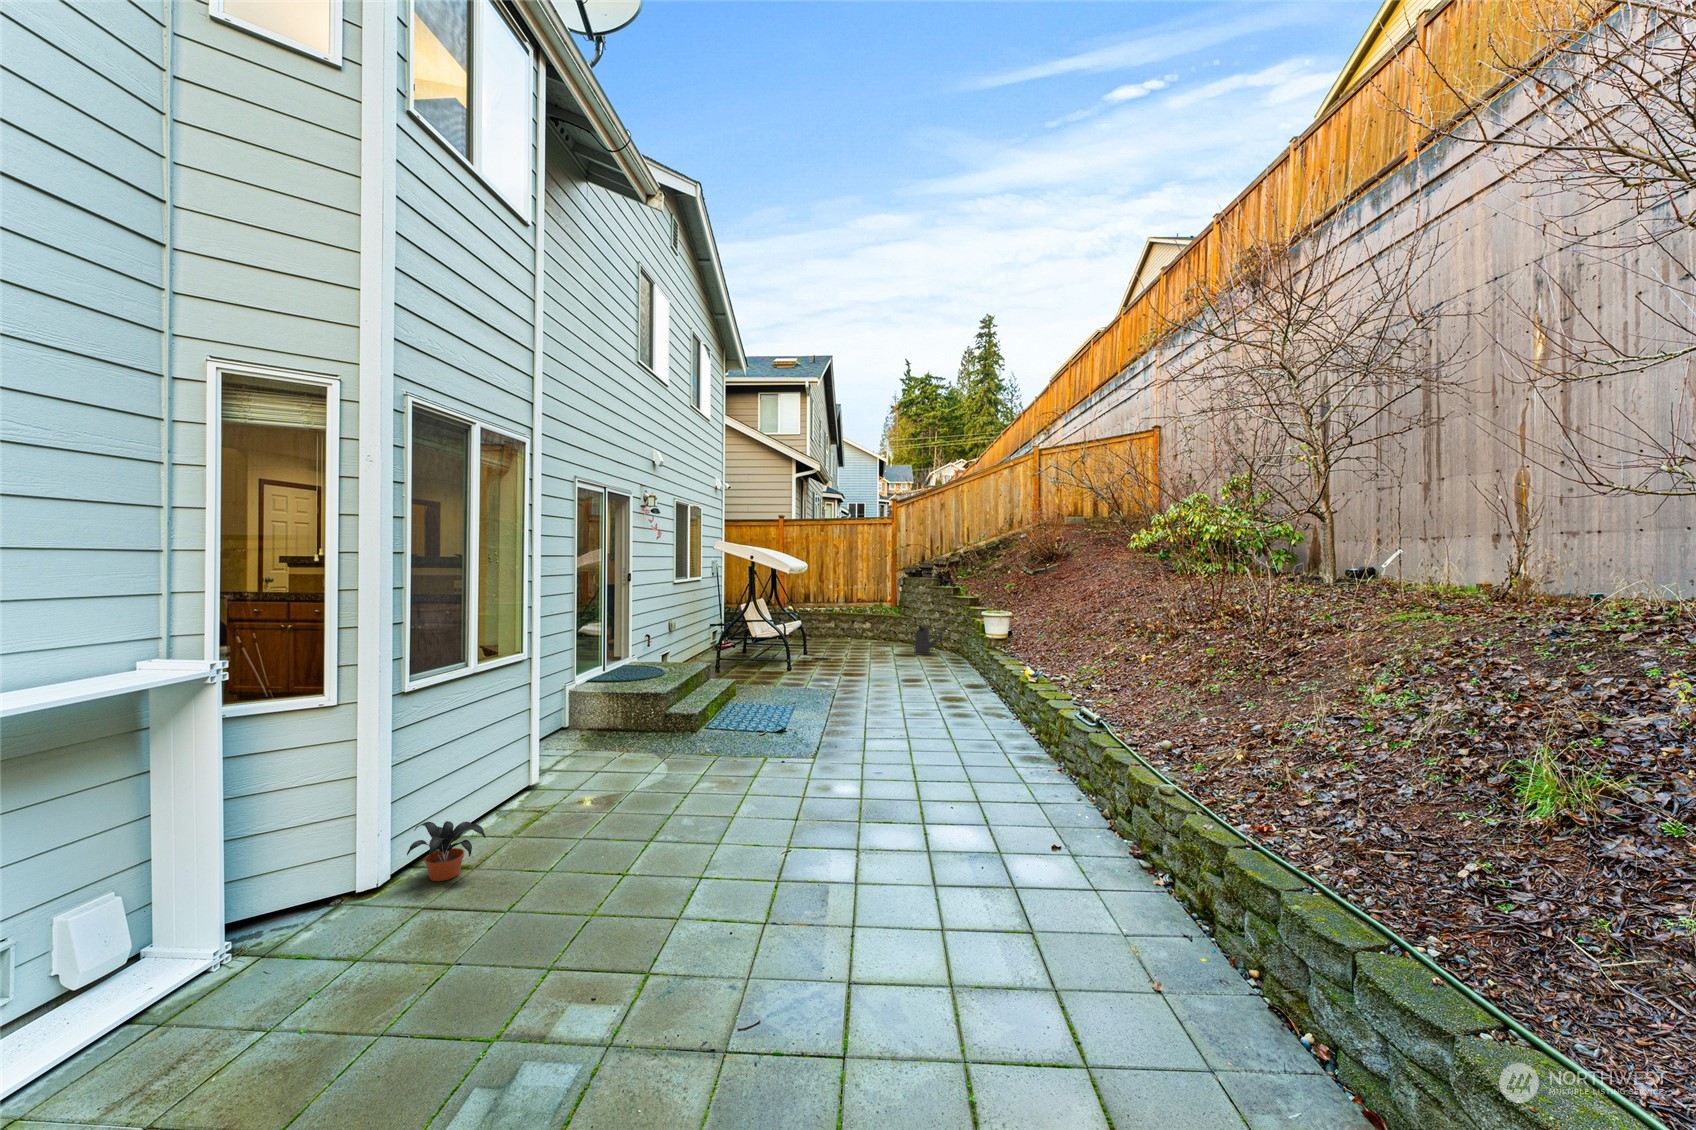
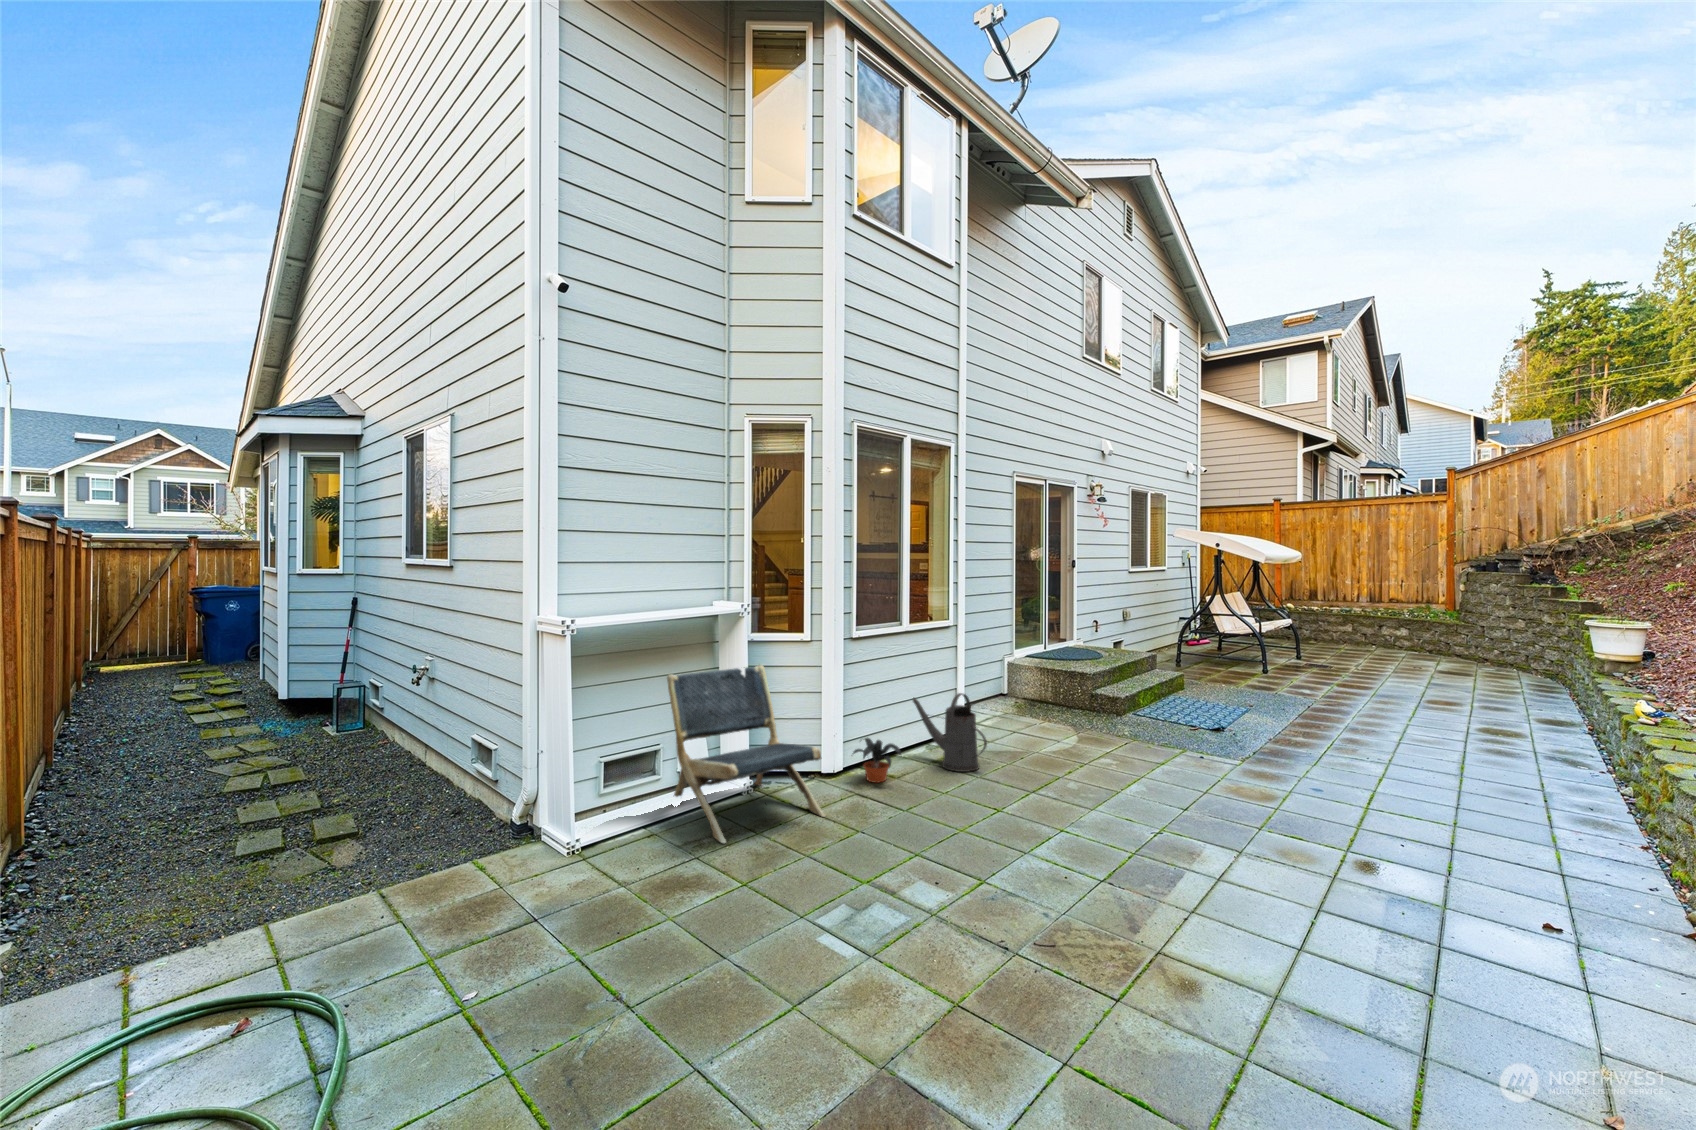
watering can: present [914,622,947,655] -> present [913,693,987,772]
lounge chair: none [27,752,388,1077] -> present [667,665,825,843]

